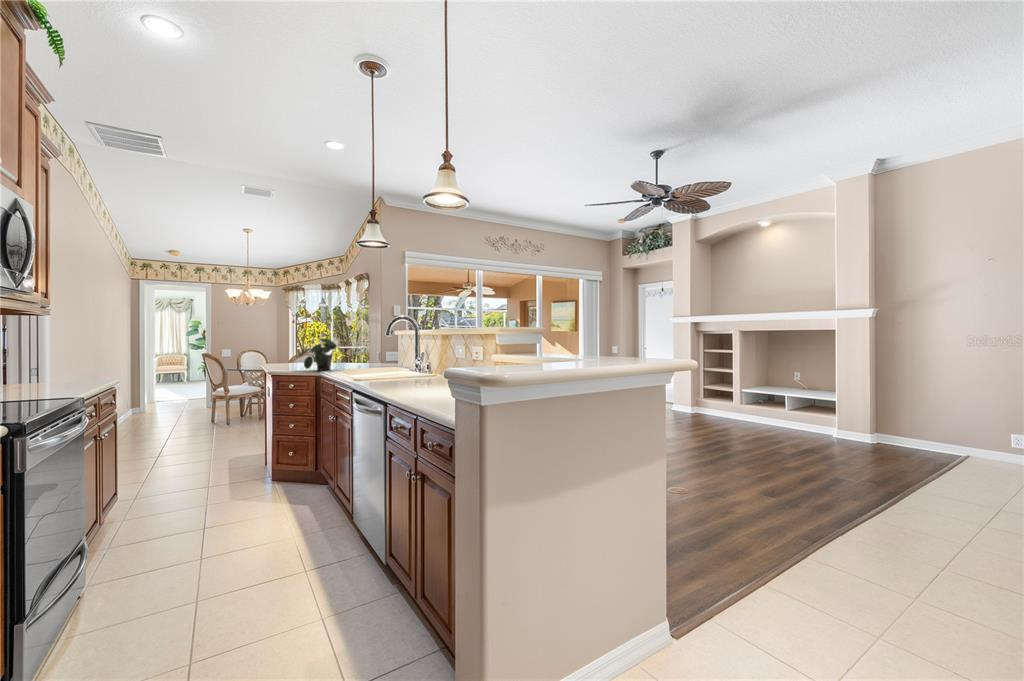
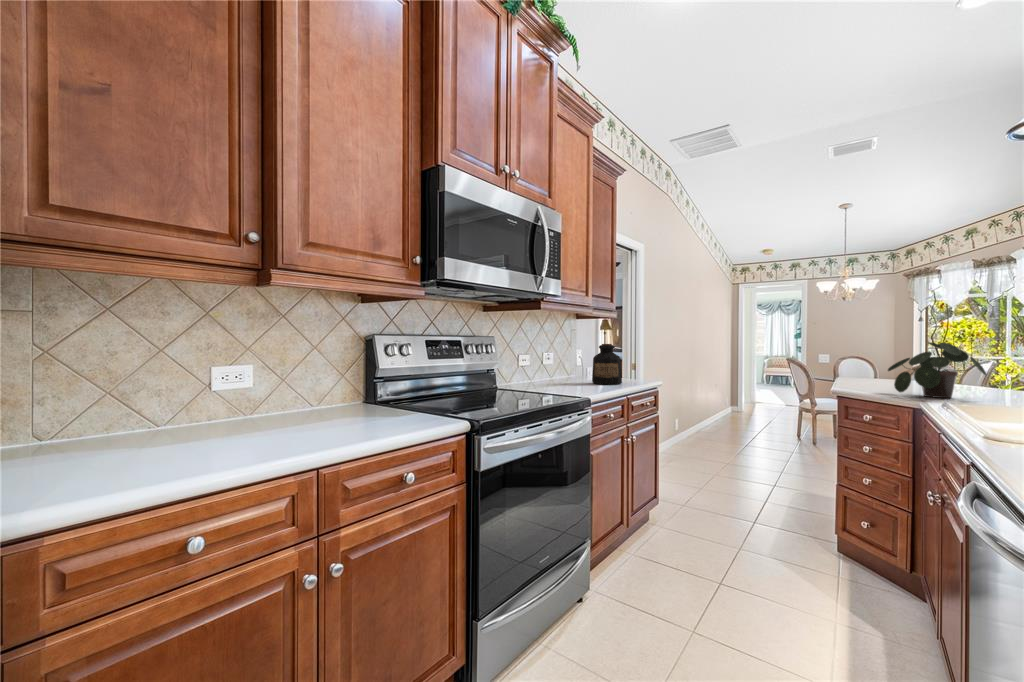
bottle: none [31,343,75,387] -> present [592,344,622,385]

